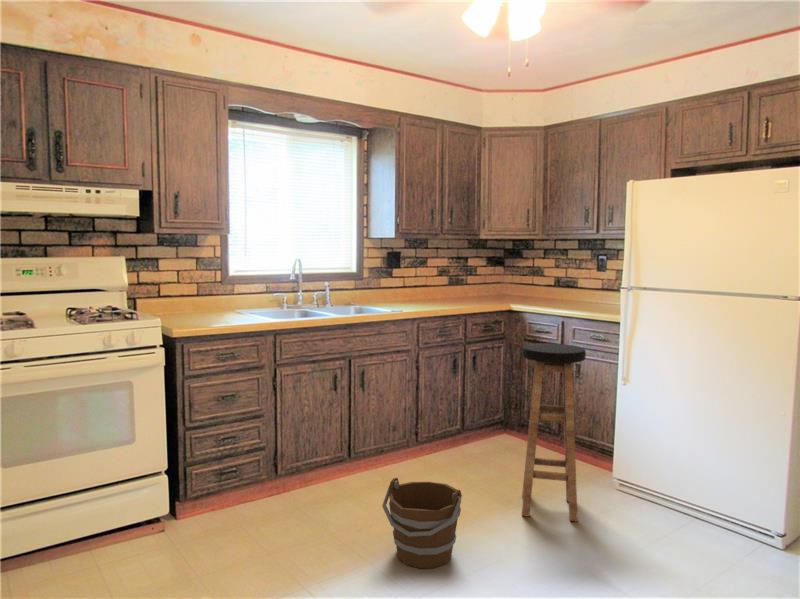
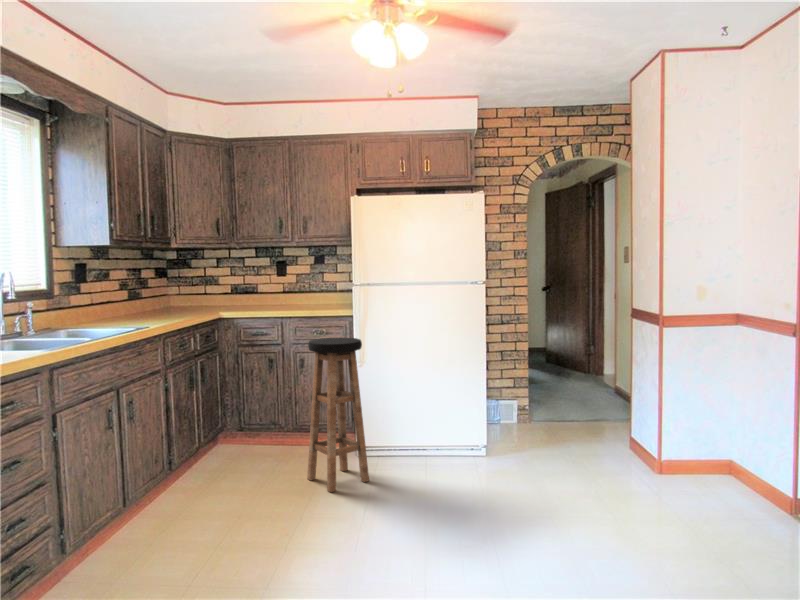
bucket: present [382,478,462,568] -> none [268,475,346,563]

